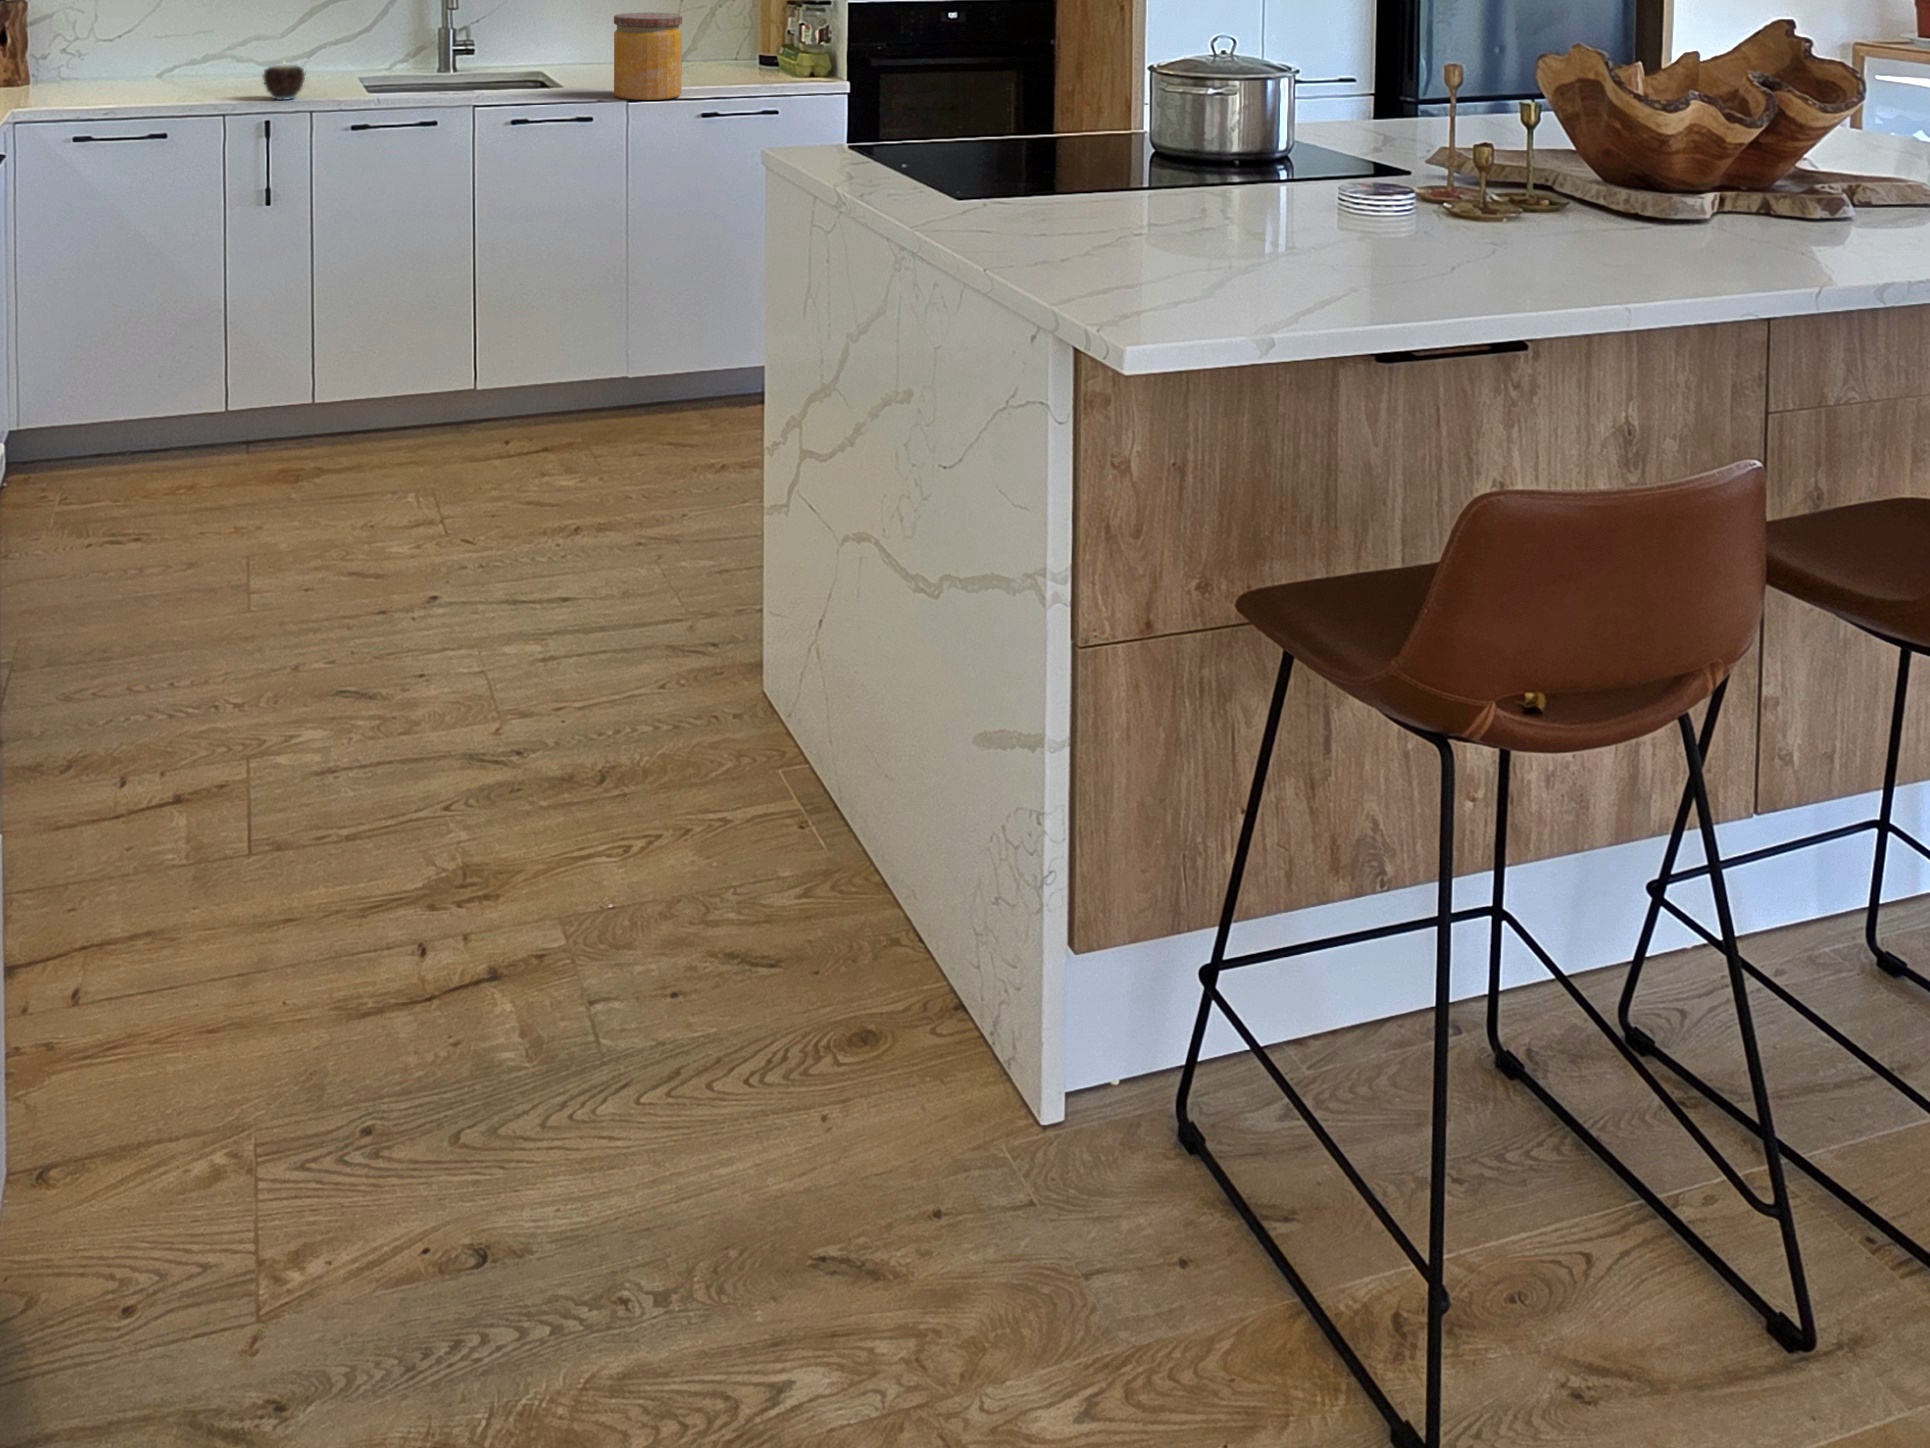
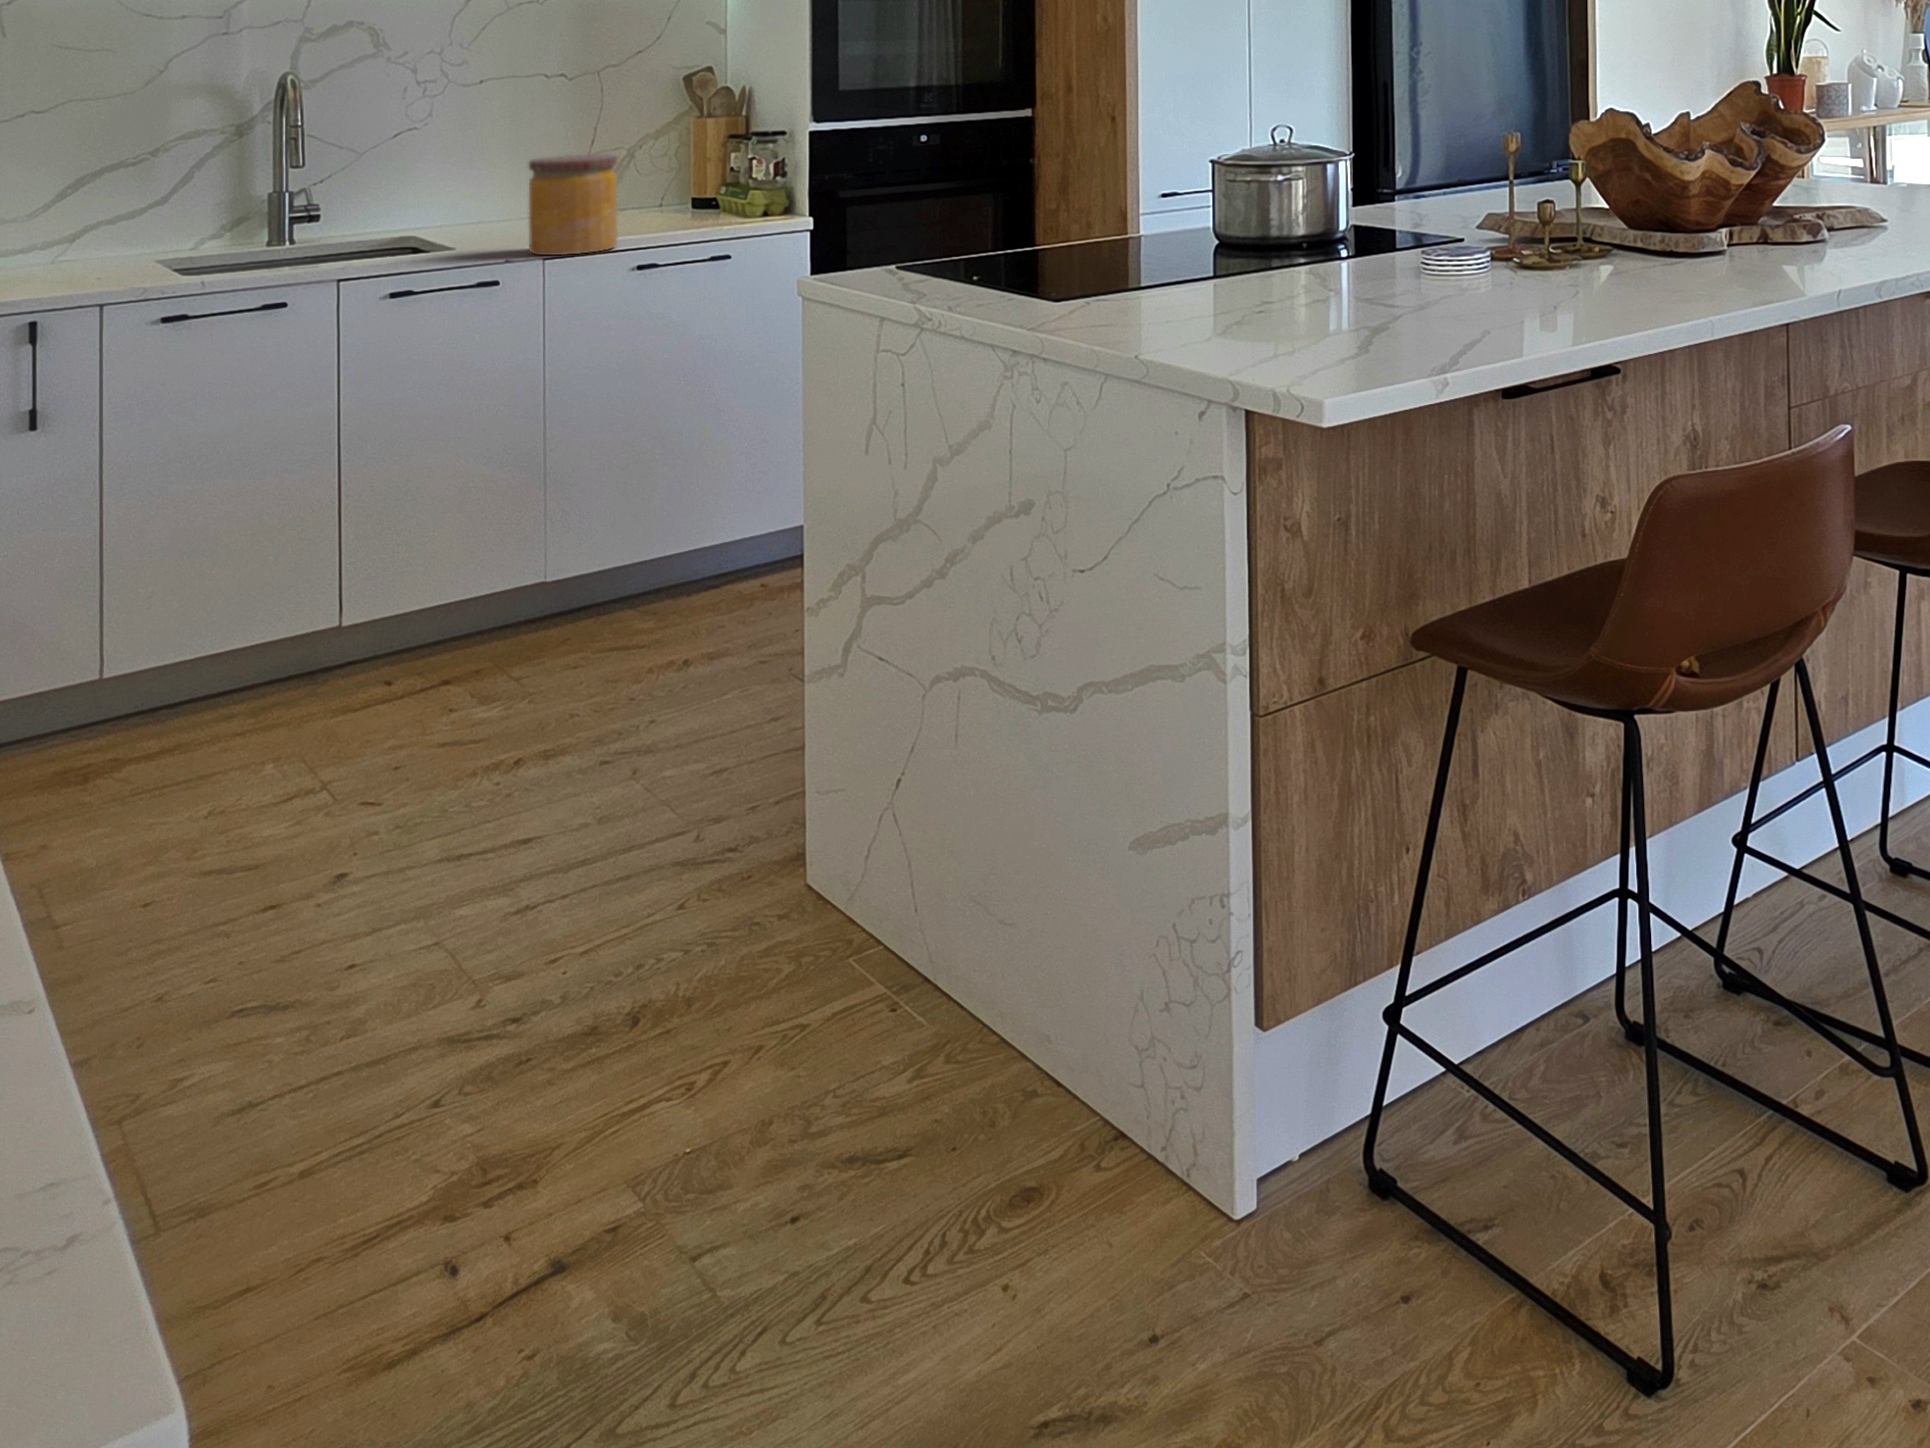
candle: present [263,62,305,100] -> none [17,243,87,296]

